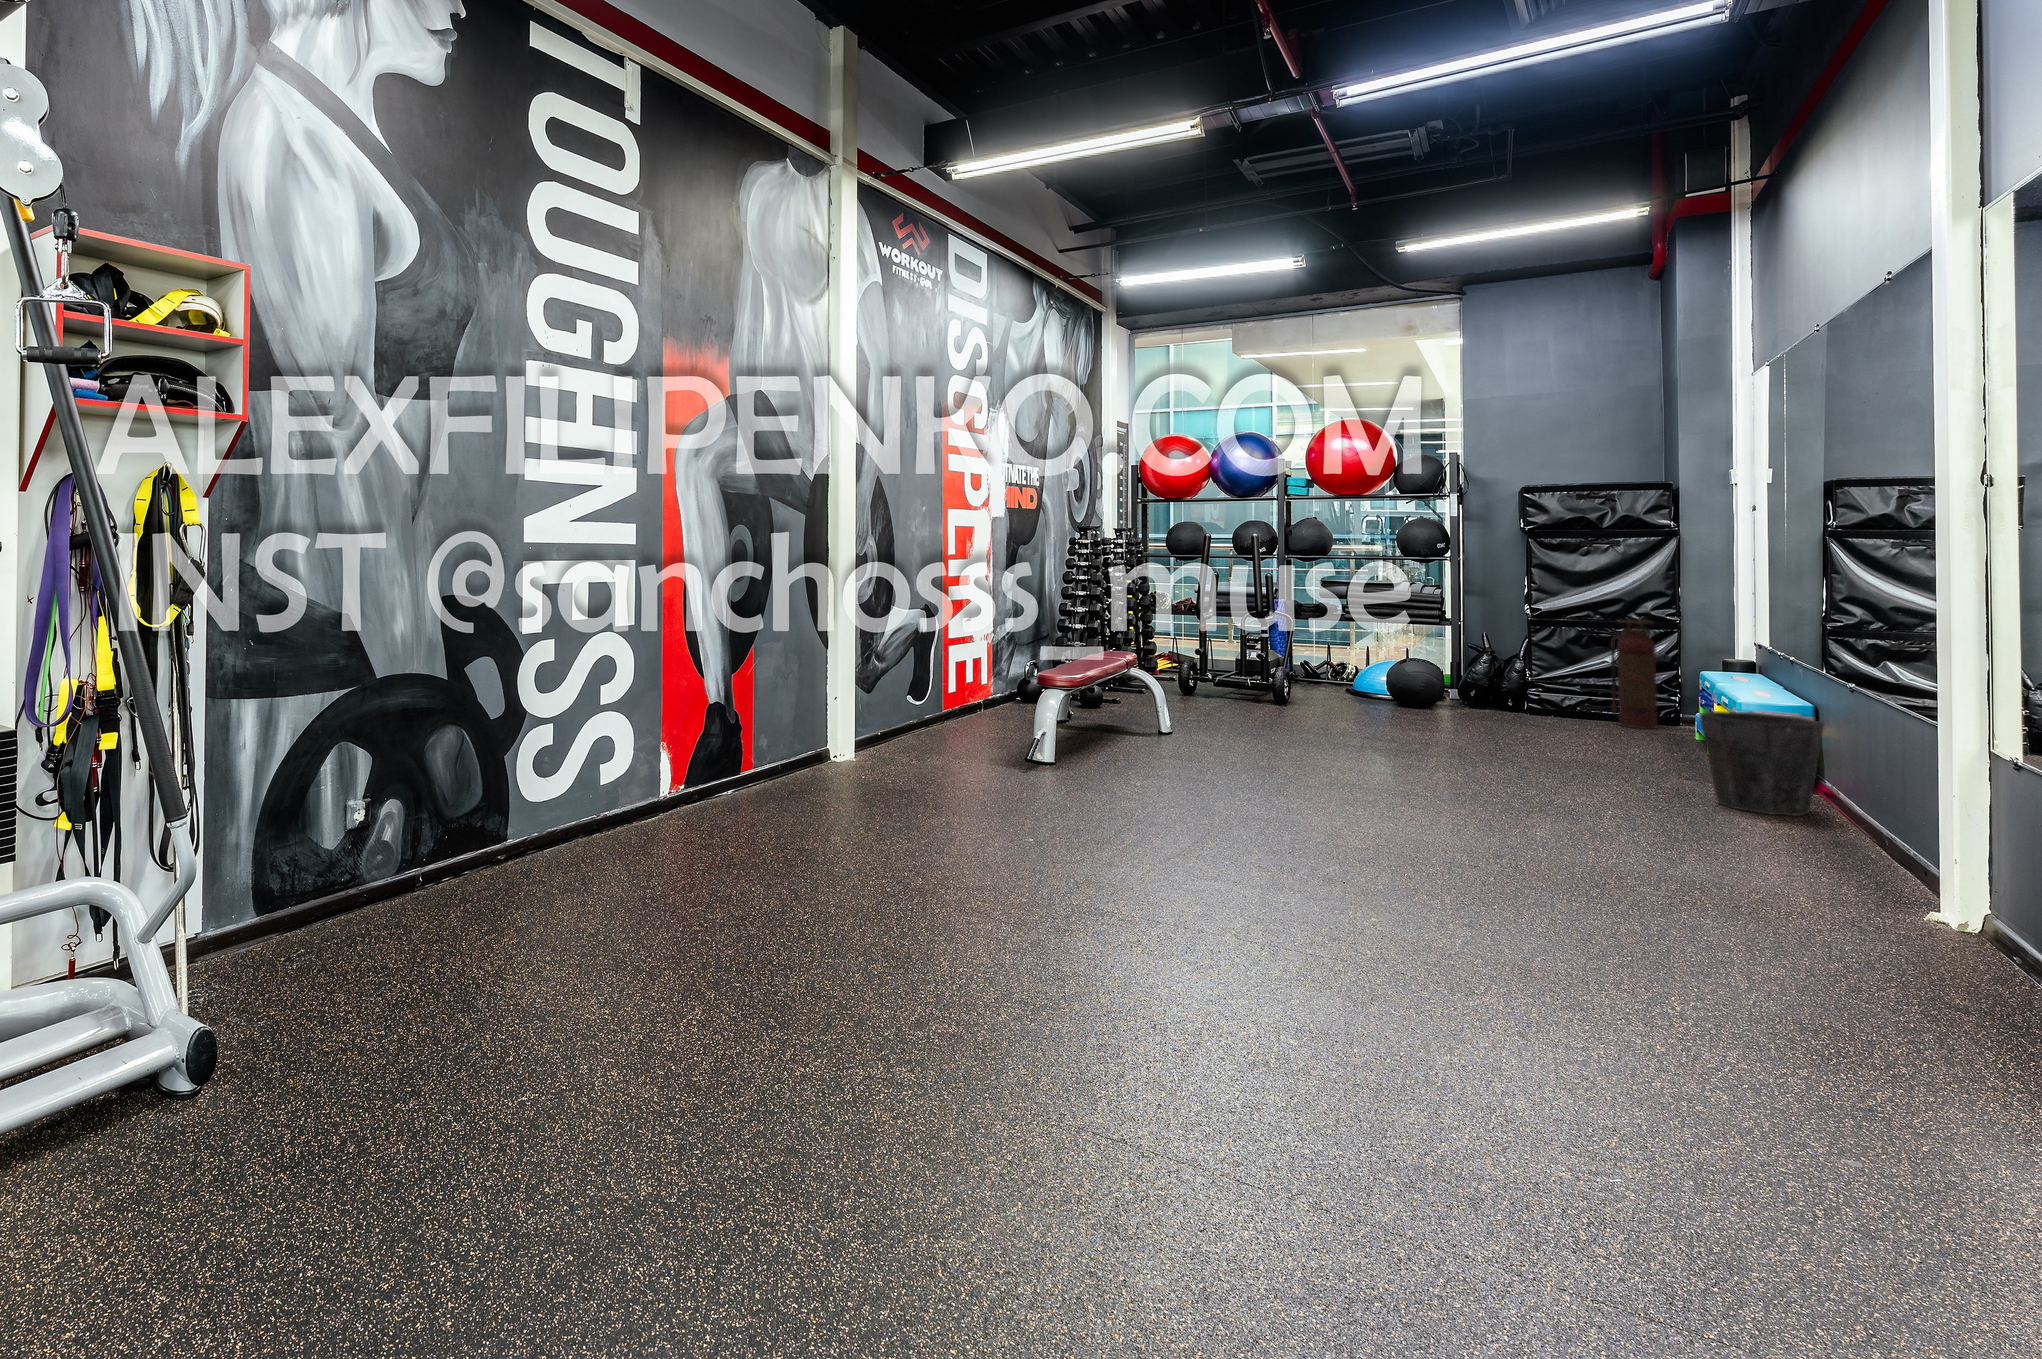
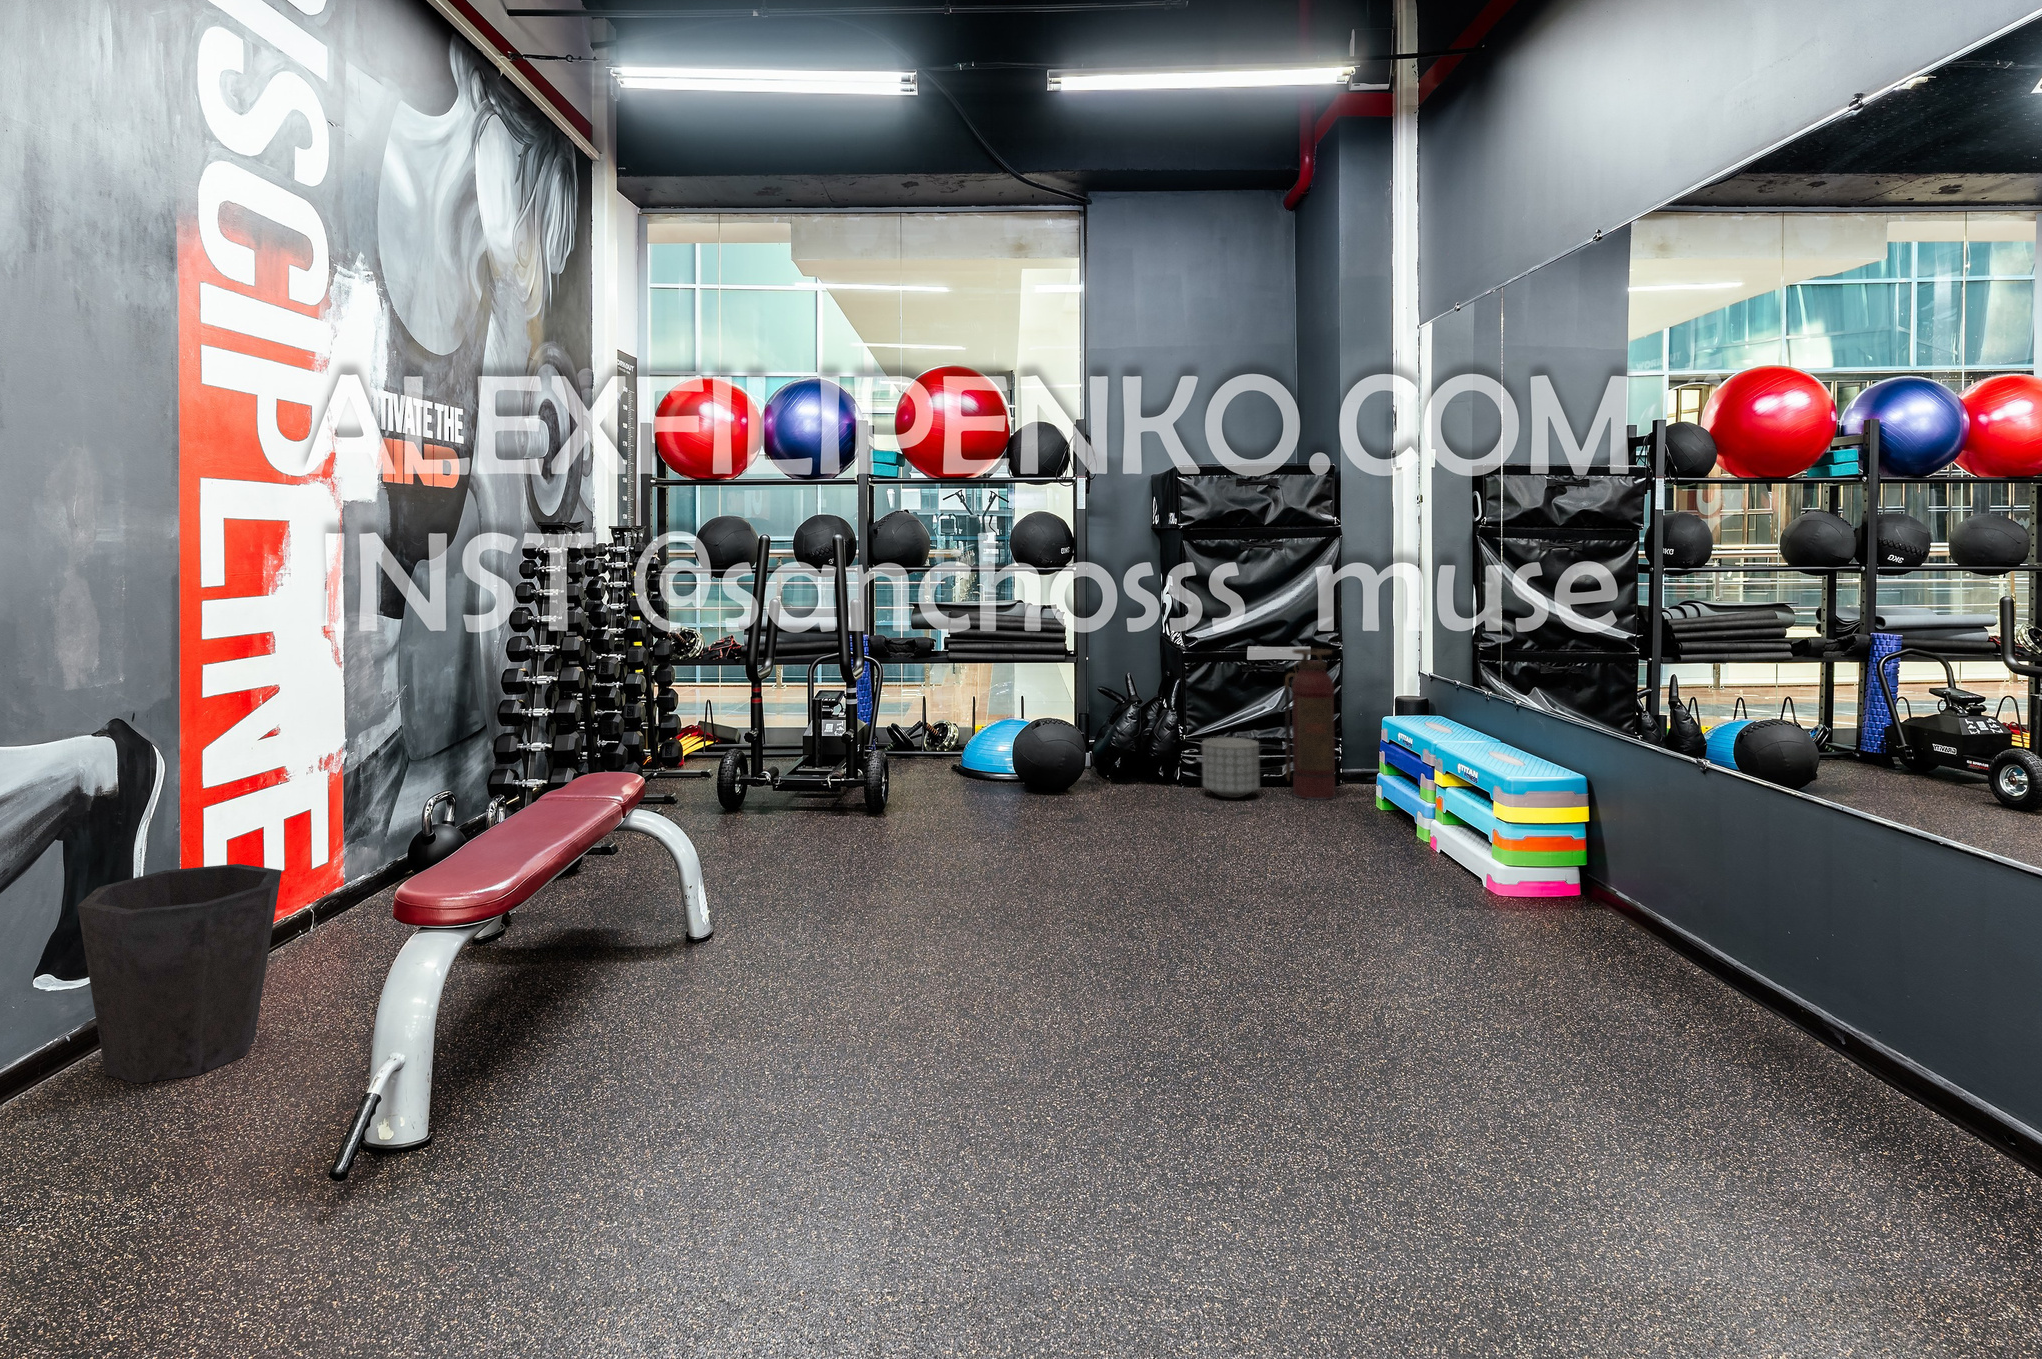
planter: none [1538,680,1587,722] -> present [1202,738,1260,798]
waste bin: present [1699,711,1824,816] -> present [77,864,282,1083]

